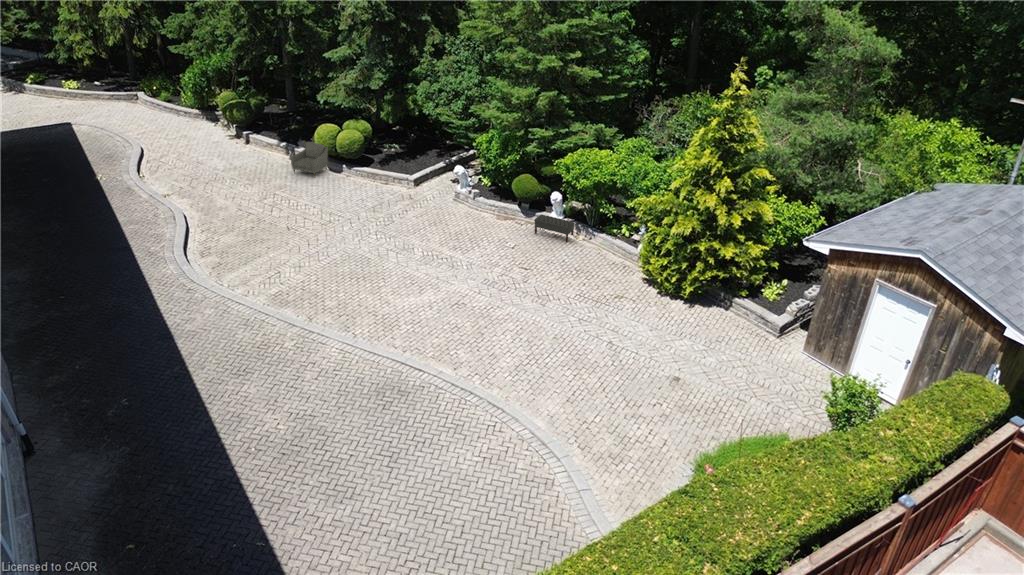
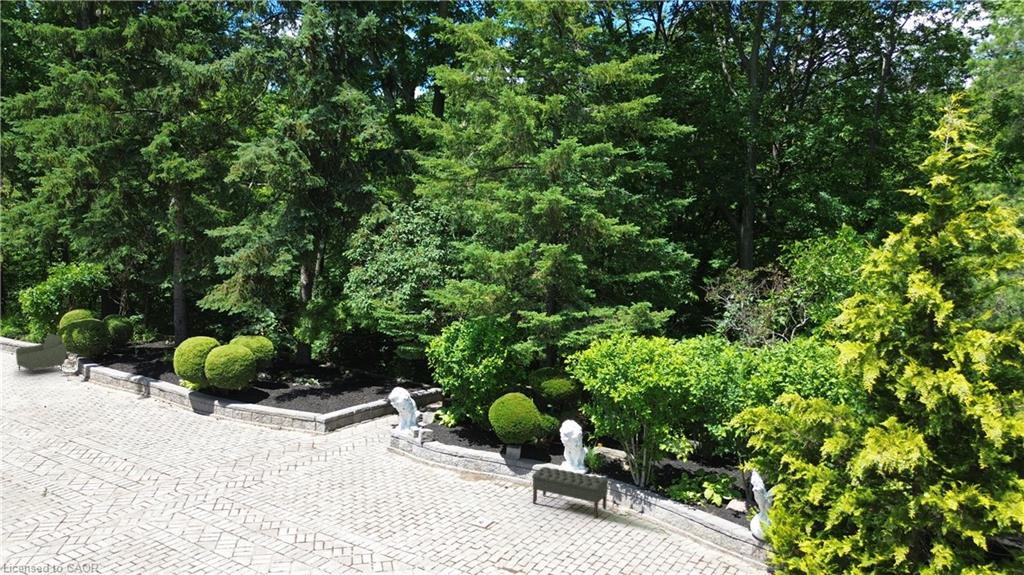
chair: present [290,142,328,176] -> present [16,334,67,375]

